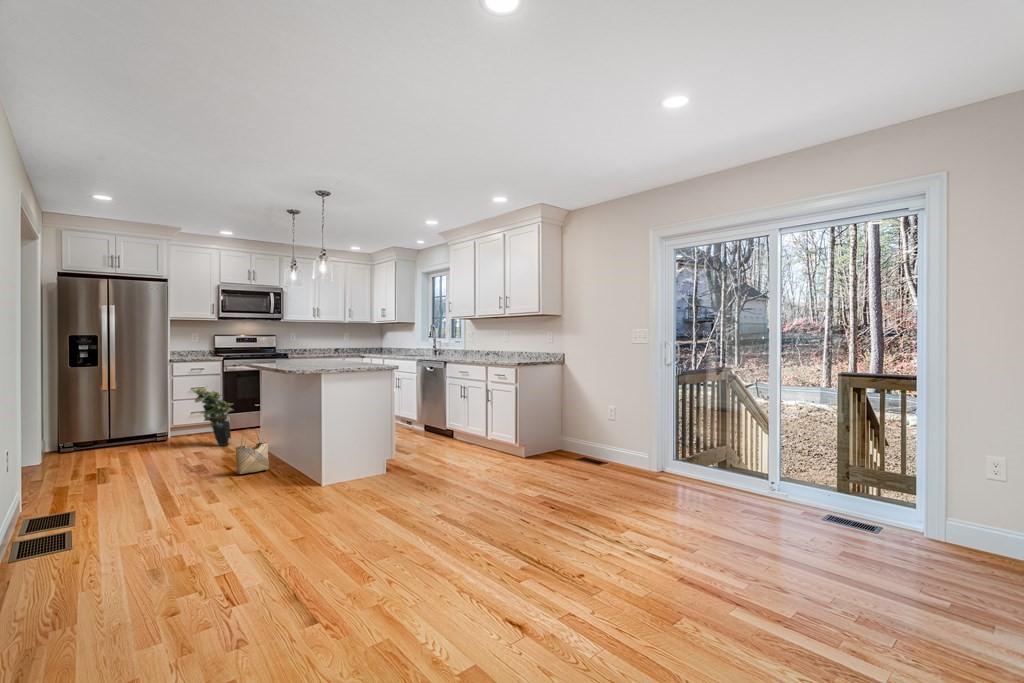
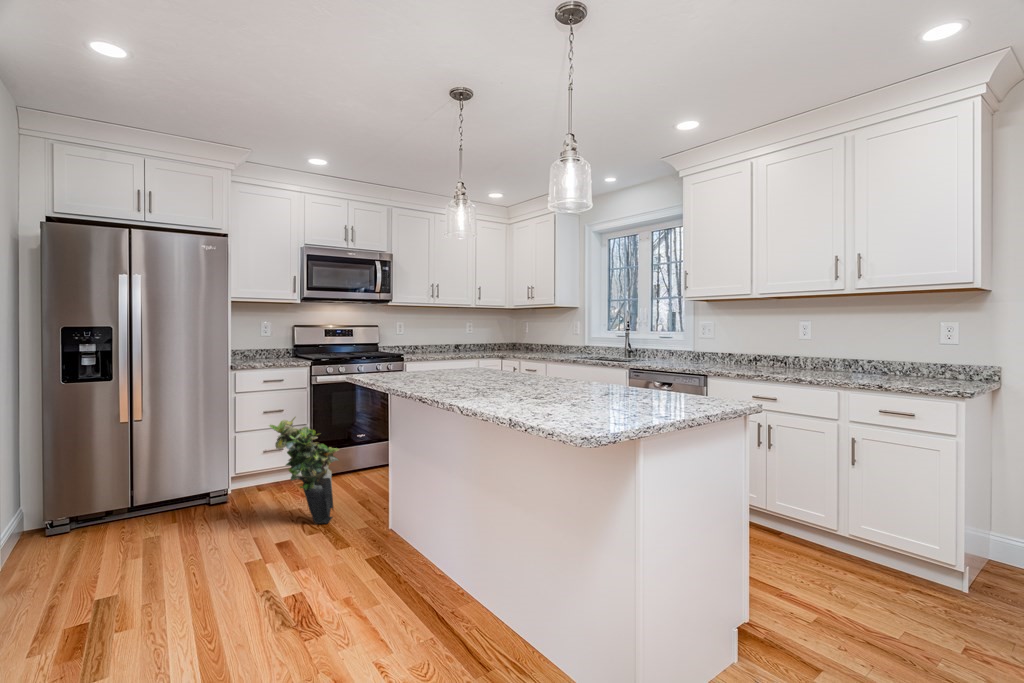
woven basket: present [235,429,269,474] -> none [382,539,445,652]

